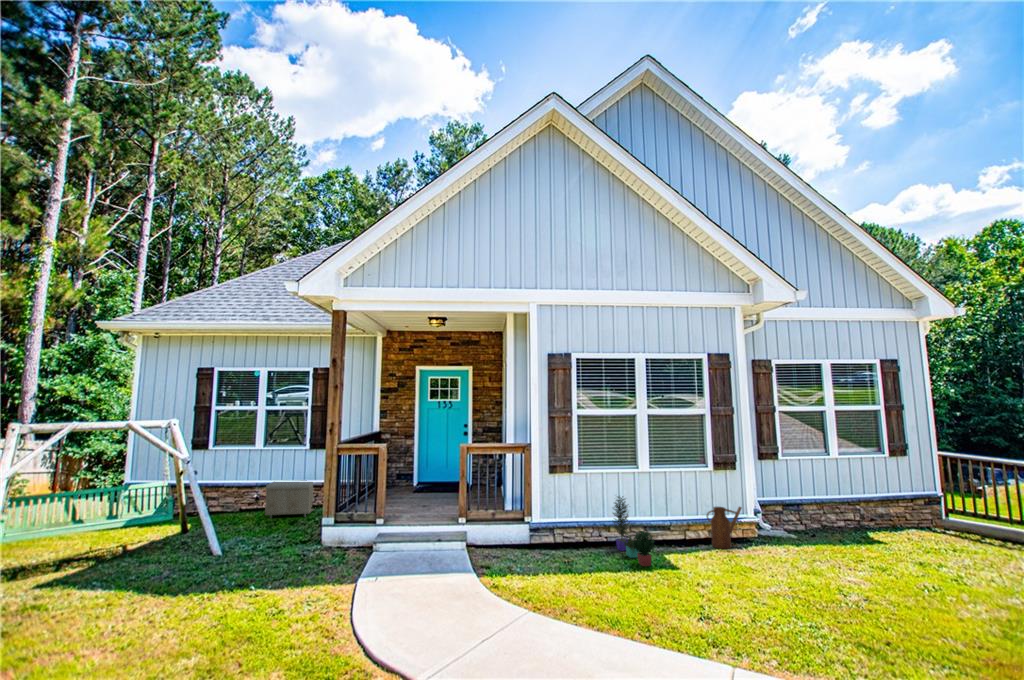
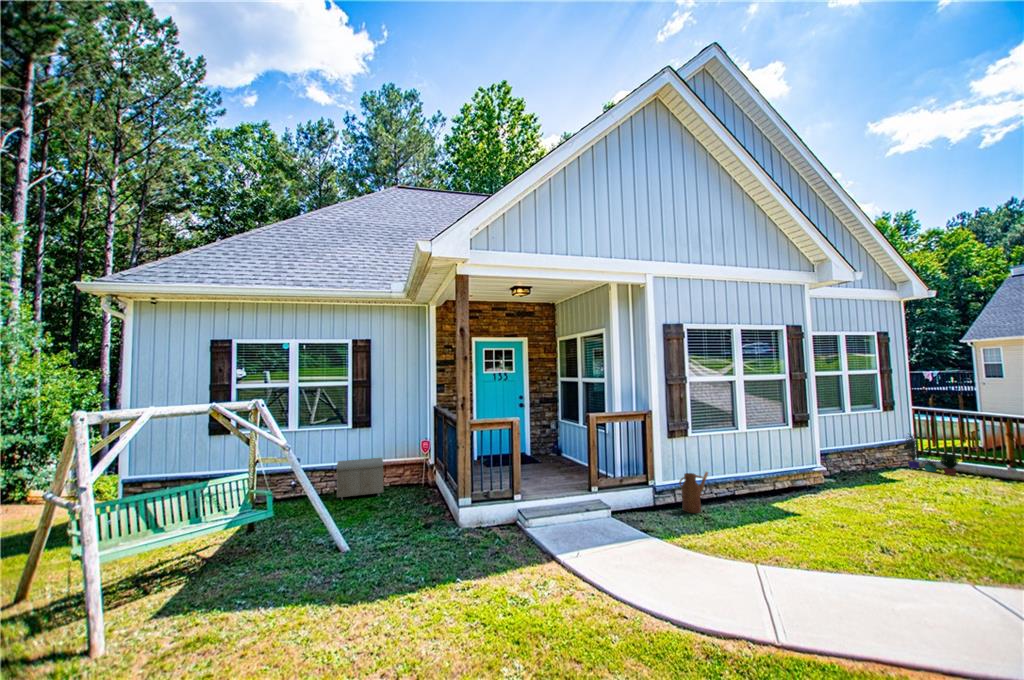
potted plant: present [613,496,655,566] -> present [906,435,958,475]
watering can: present [707,507,742,549] -> present [679,472,708,513]

